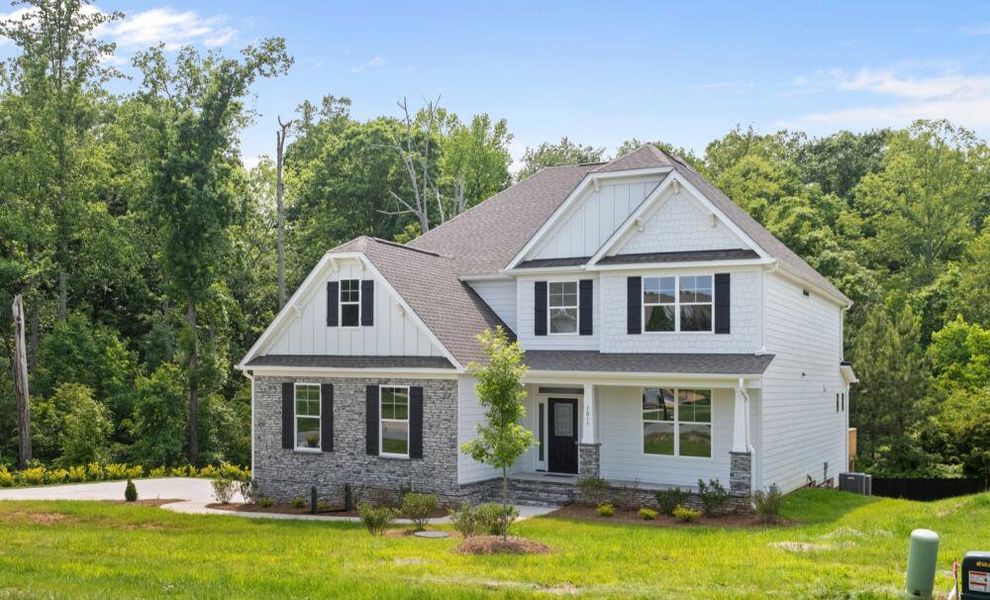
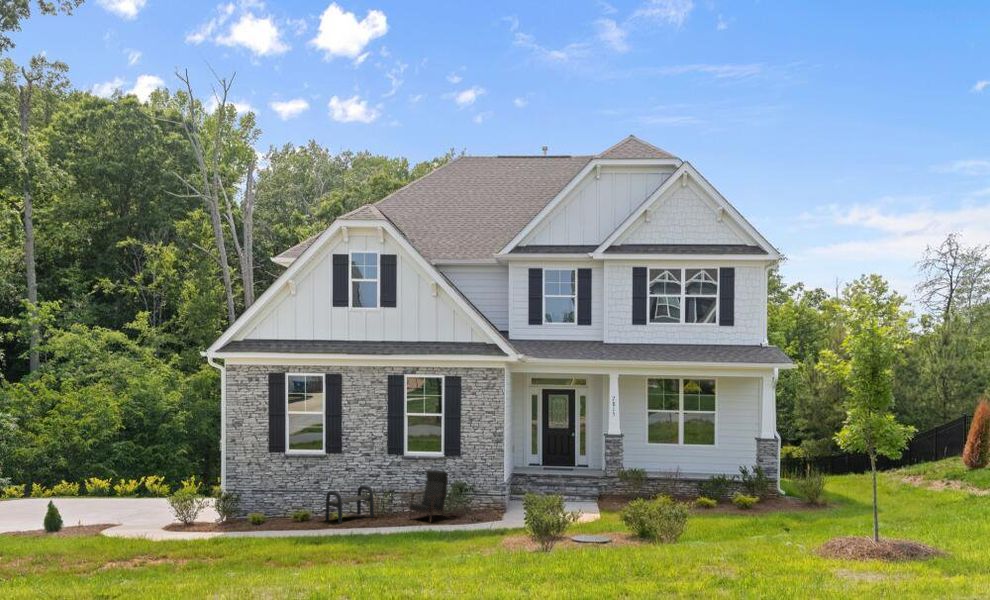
lounge chair: none [371,471,407,519] -> present [409,470,448,522]

